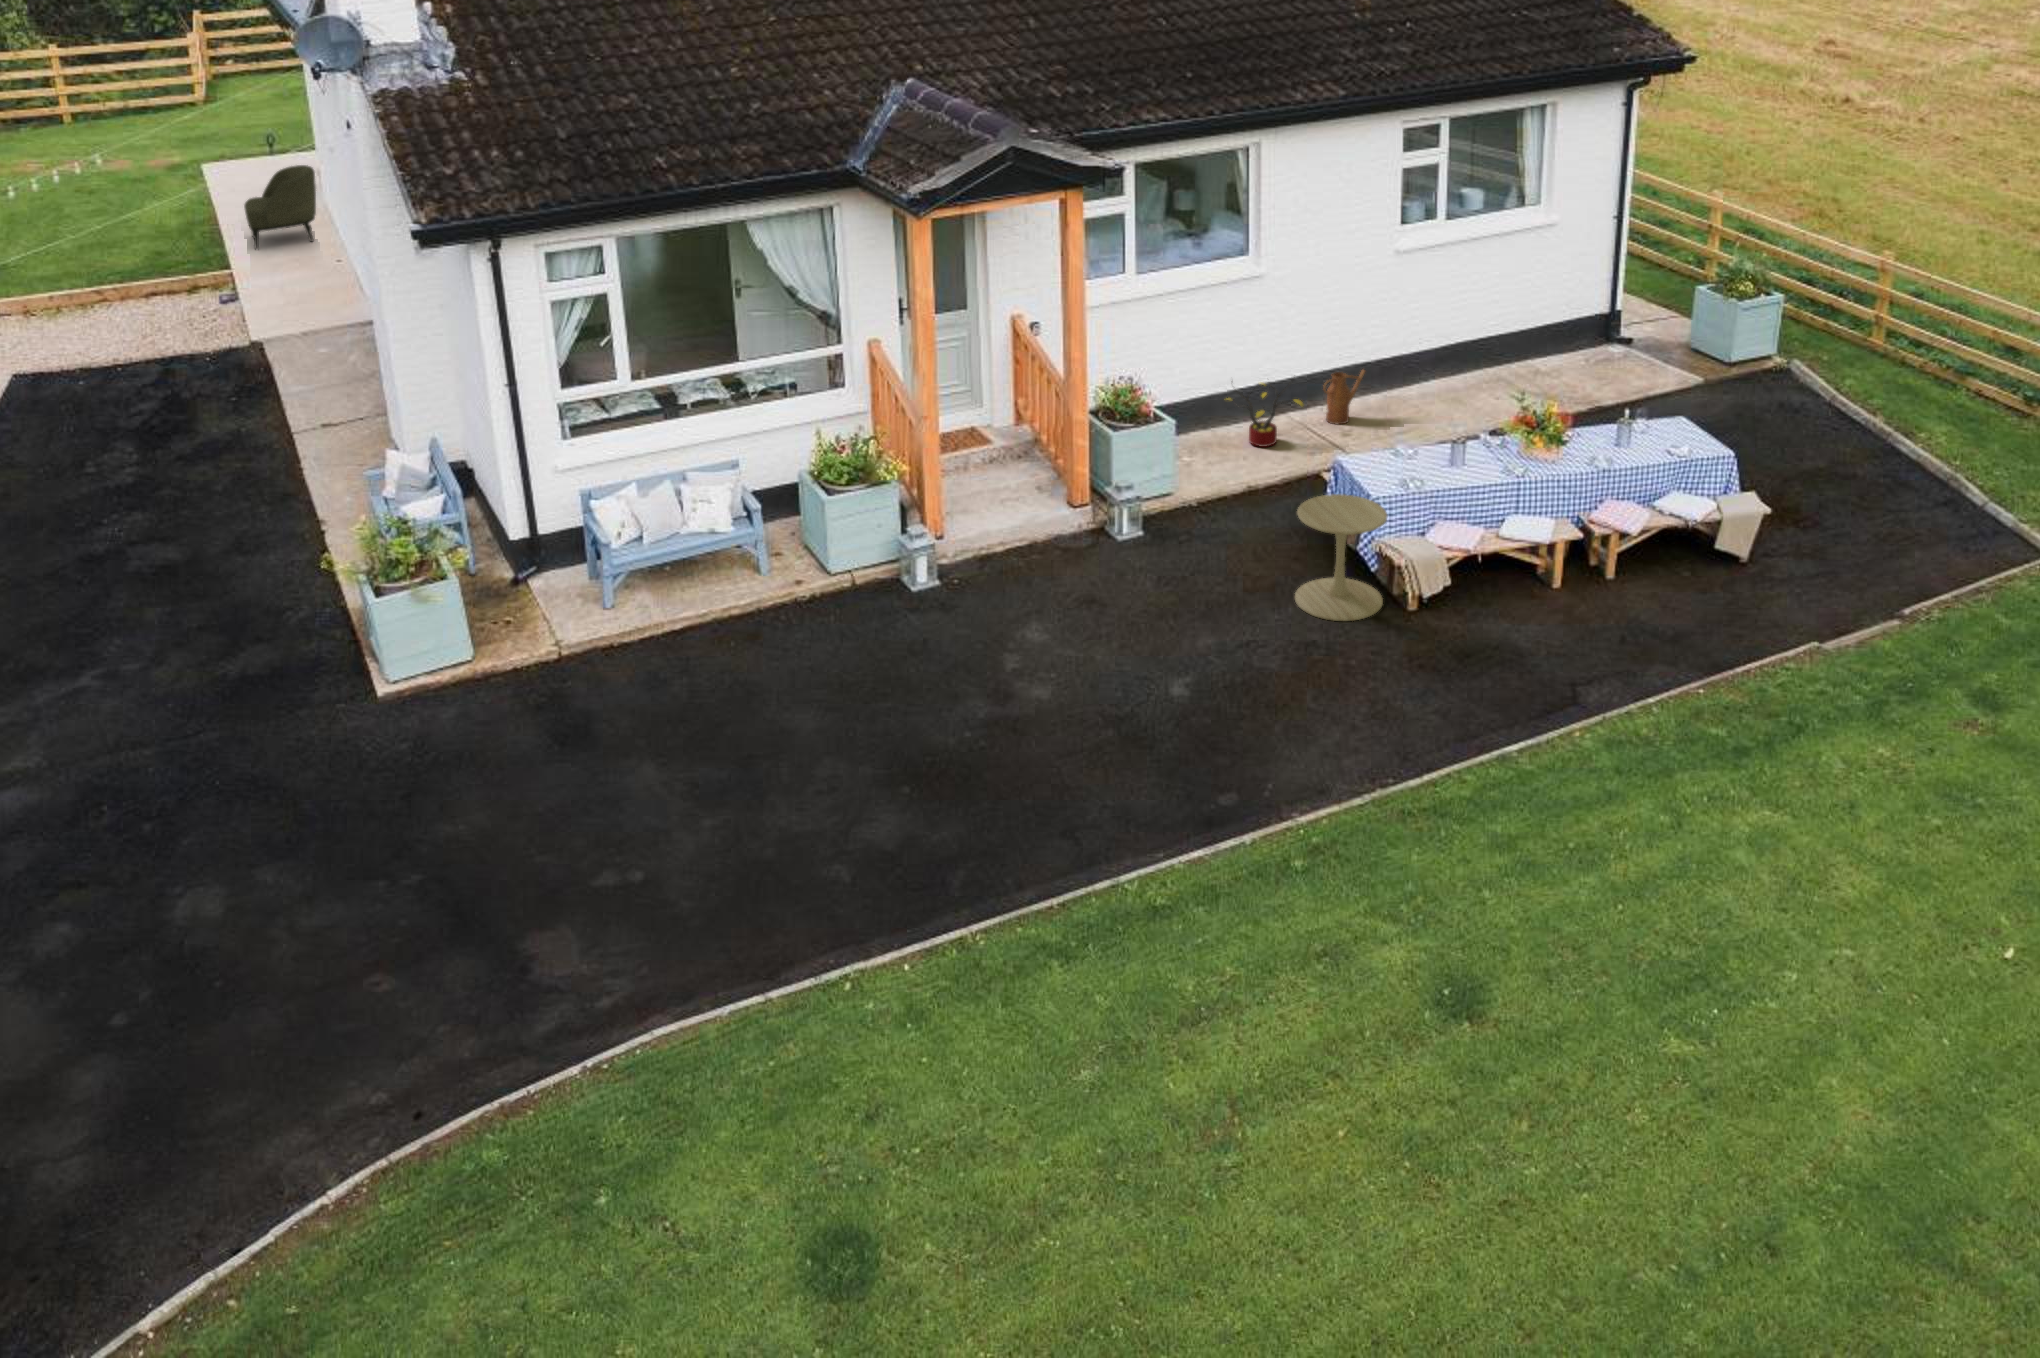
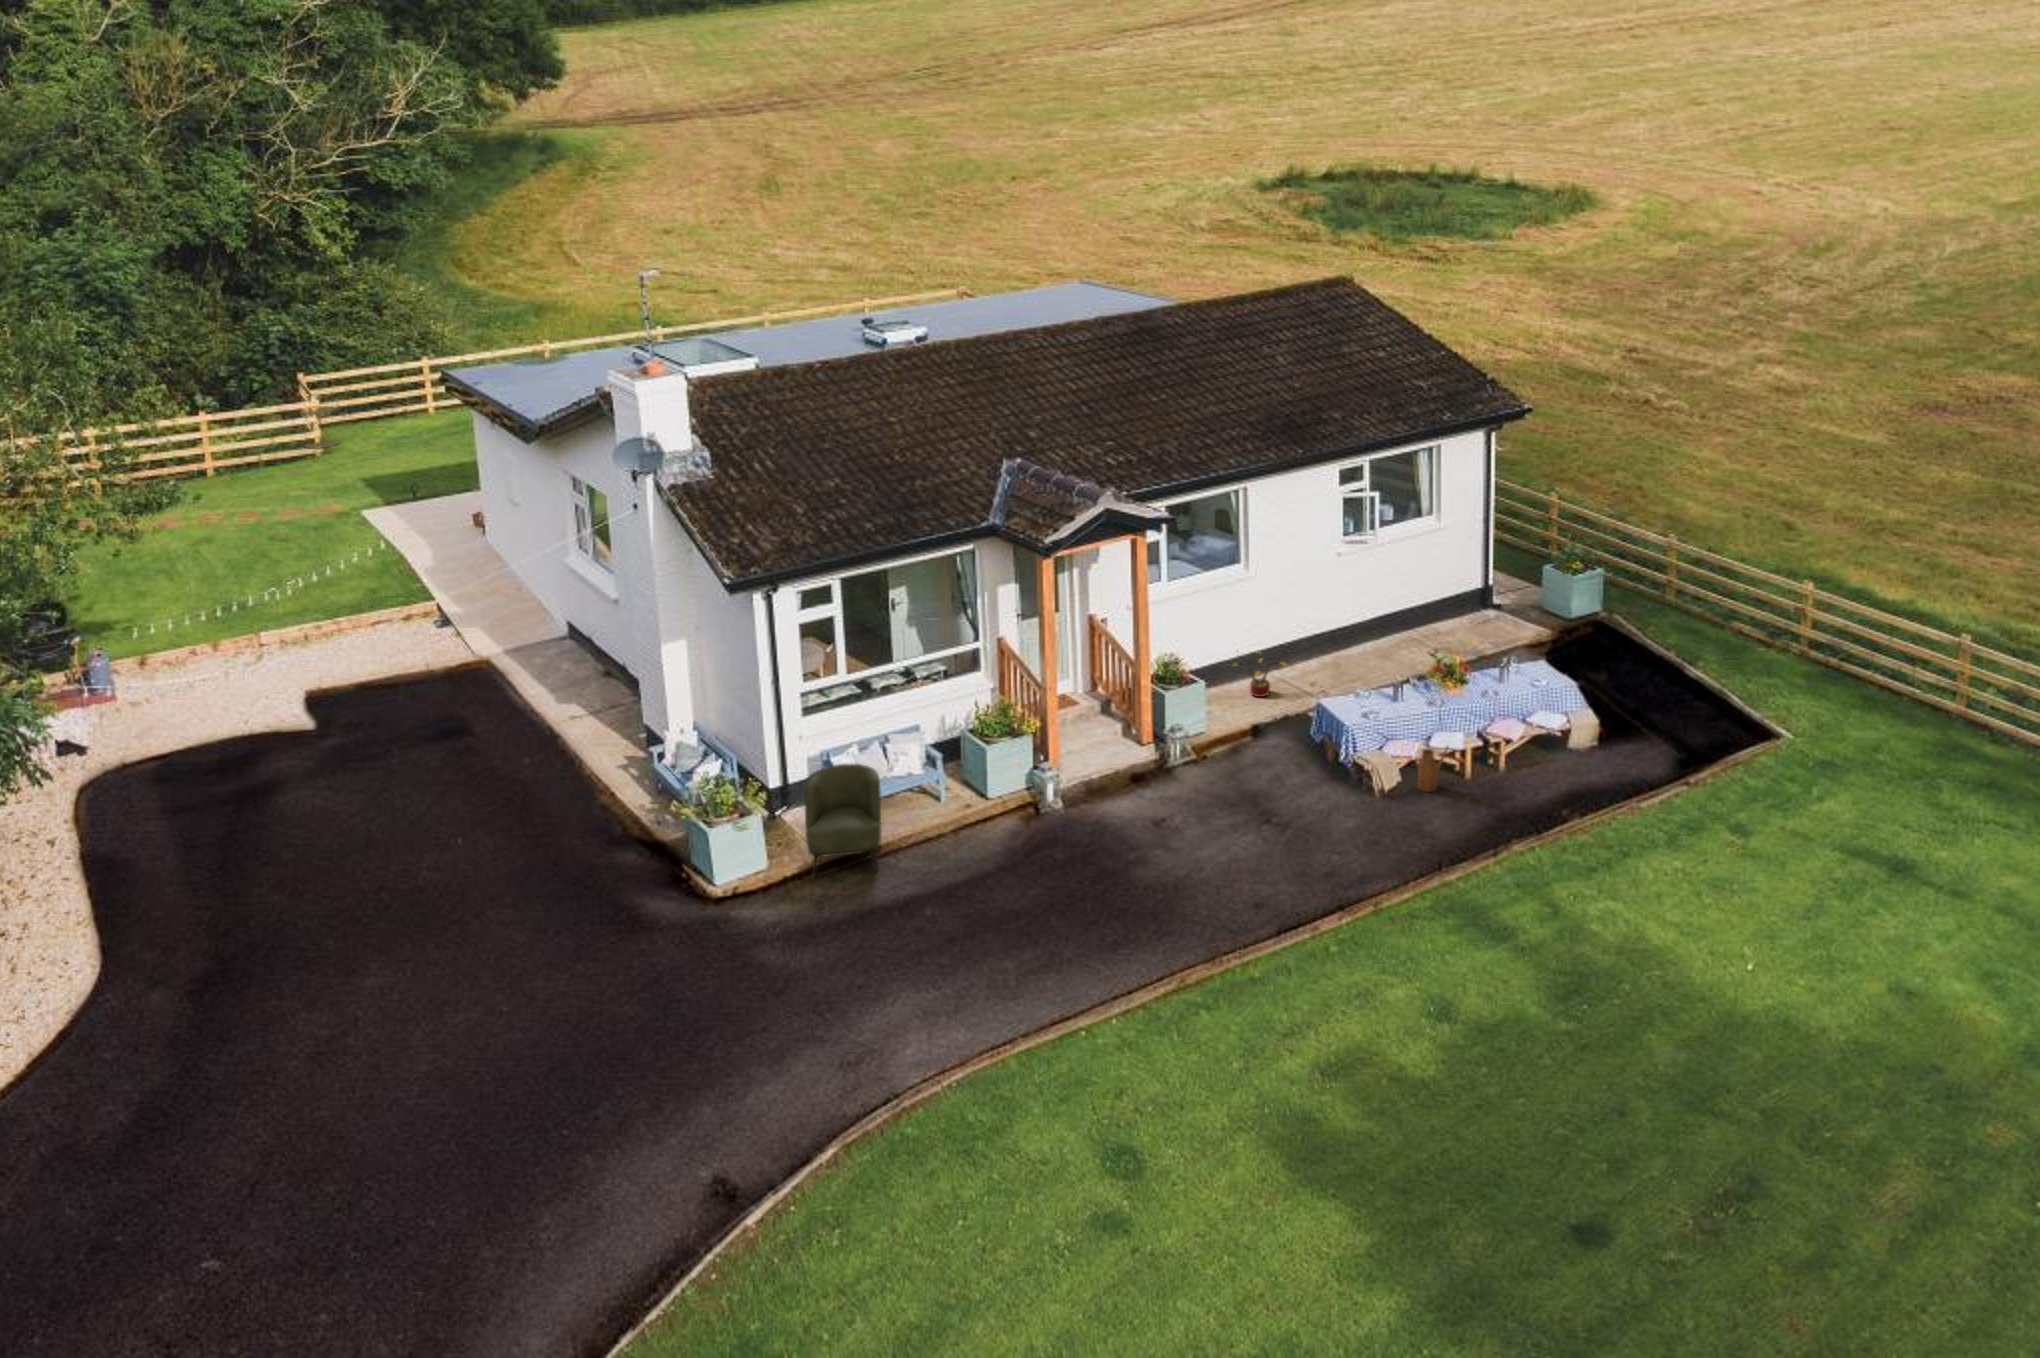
armchair: present [244,165,316,250] -> present [804,764,881,877]
watering can: present [1323,370,1365,424] -> present [1416,747,1448,792]
pedestal table: present [1295,494,1387,621] -> present [301,406,339,449]

